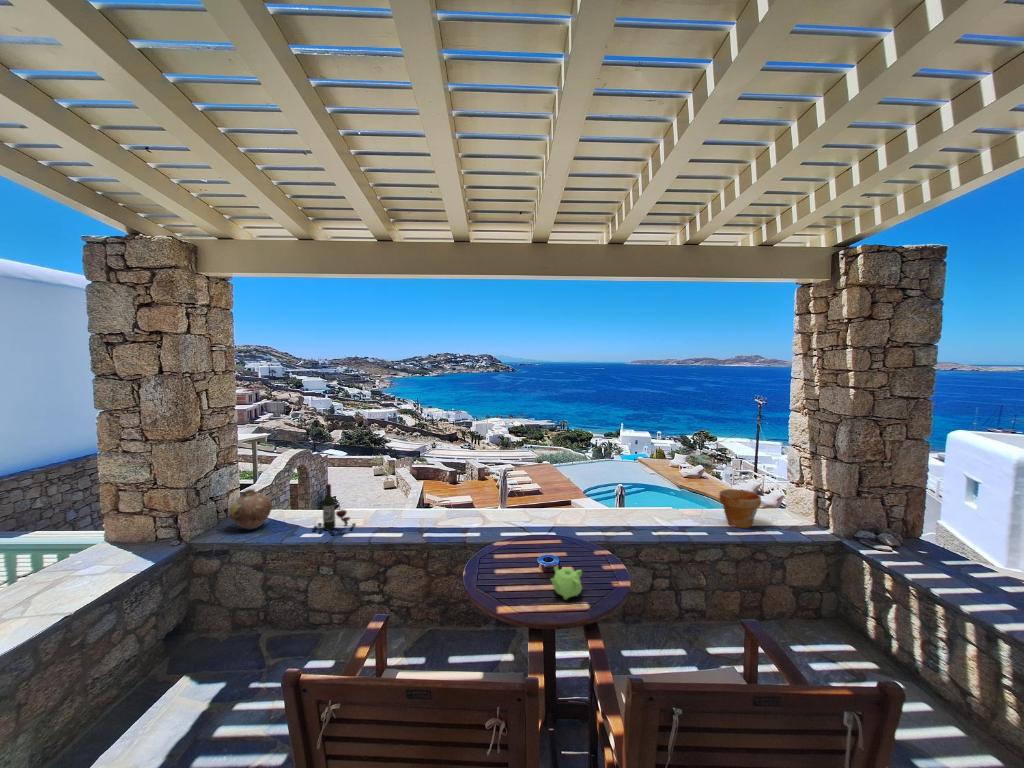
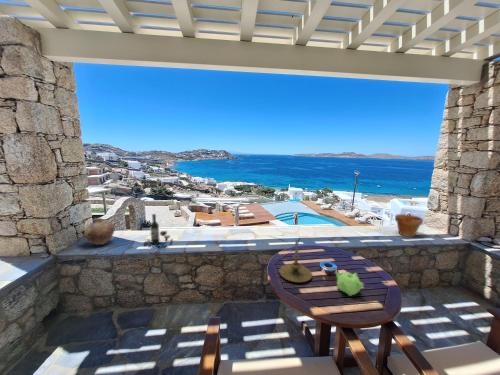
candle holder: none [485,523,529,581] -> present [280,240,312,282]

